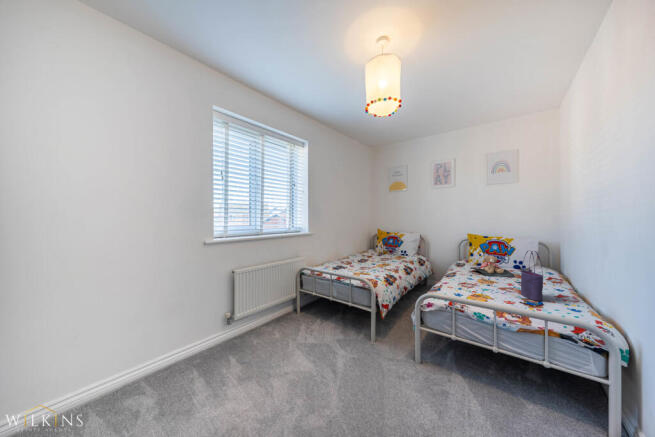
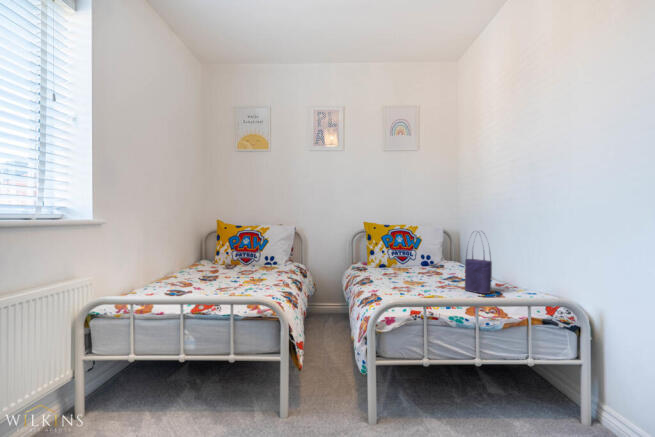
teddy bear: present [471,255,514,277] -> none [381,248,435,277]

